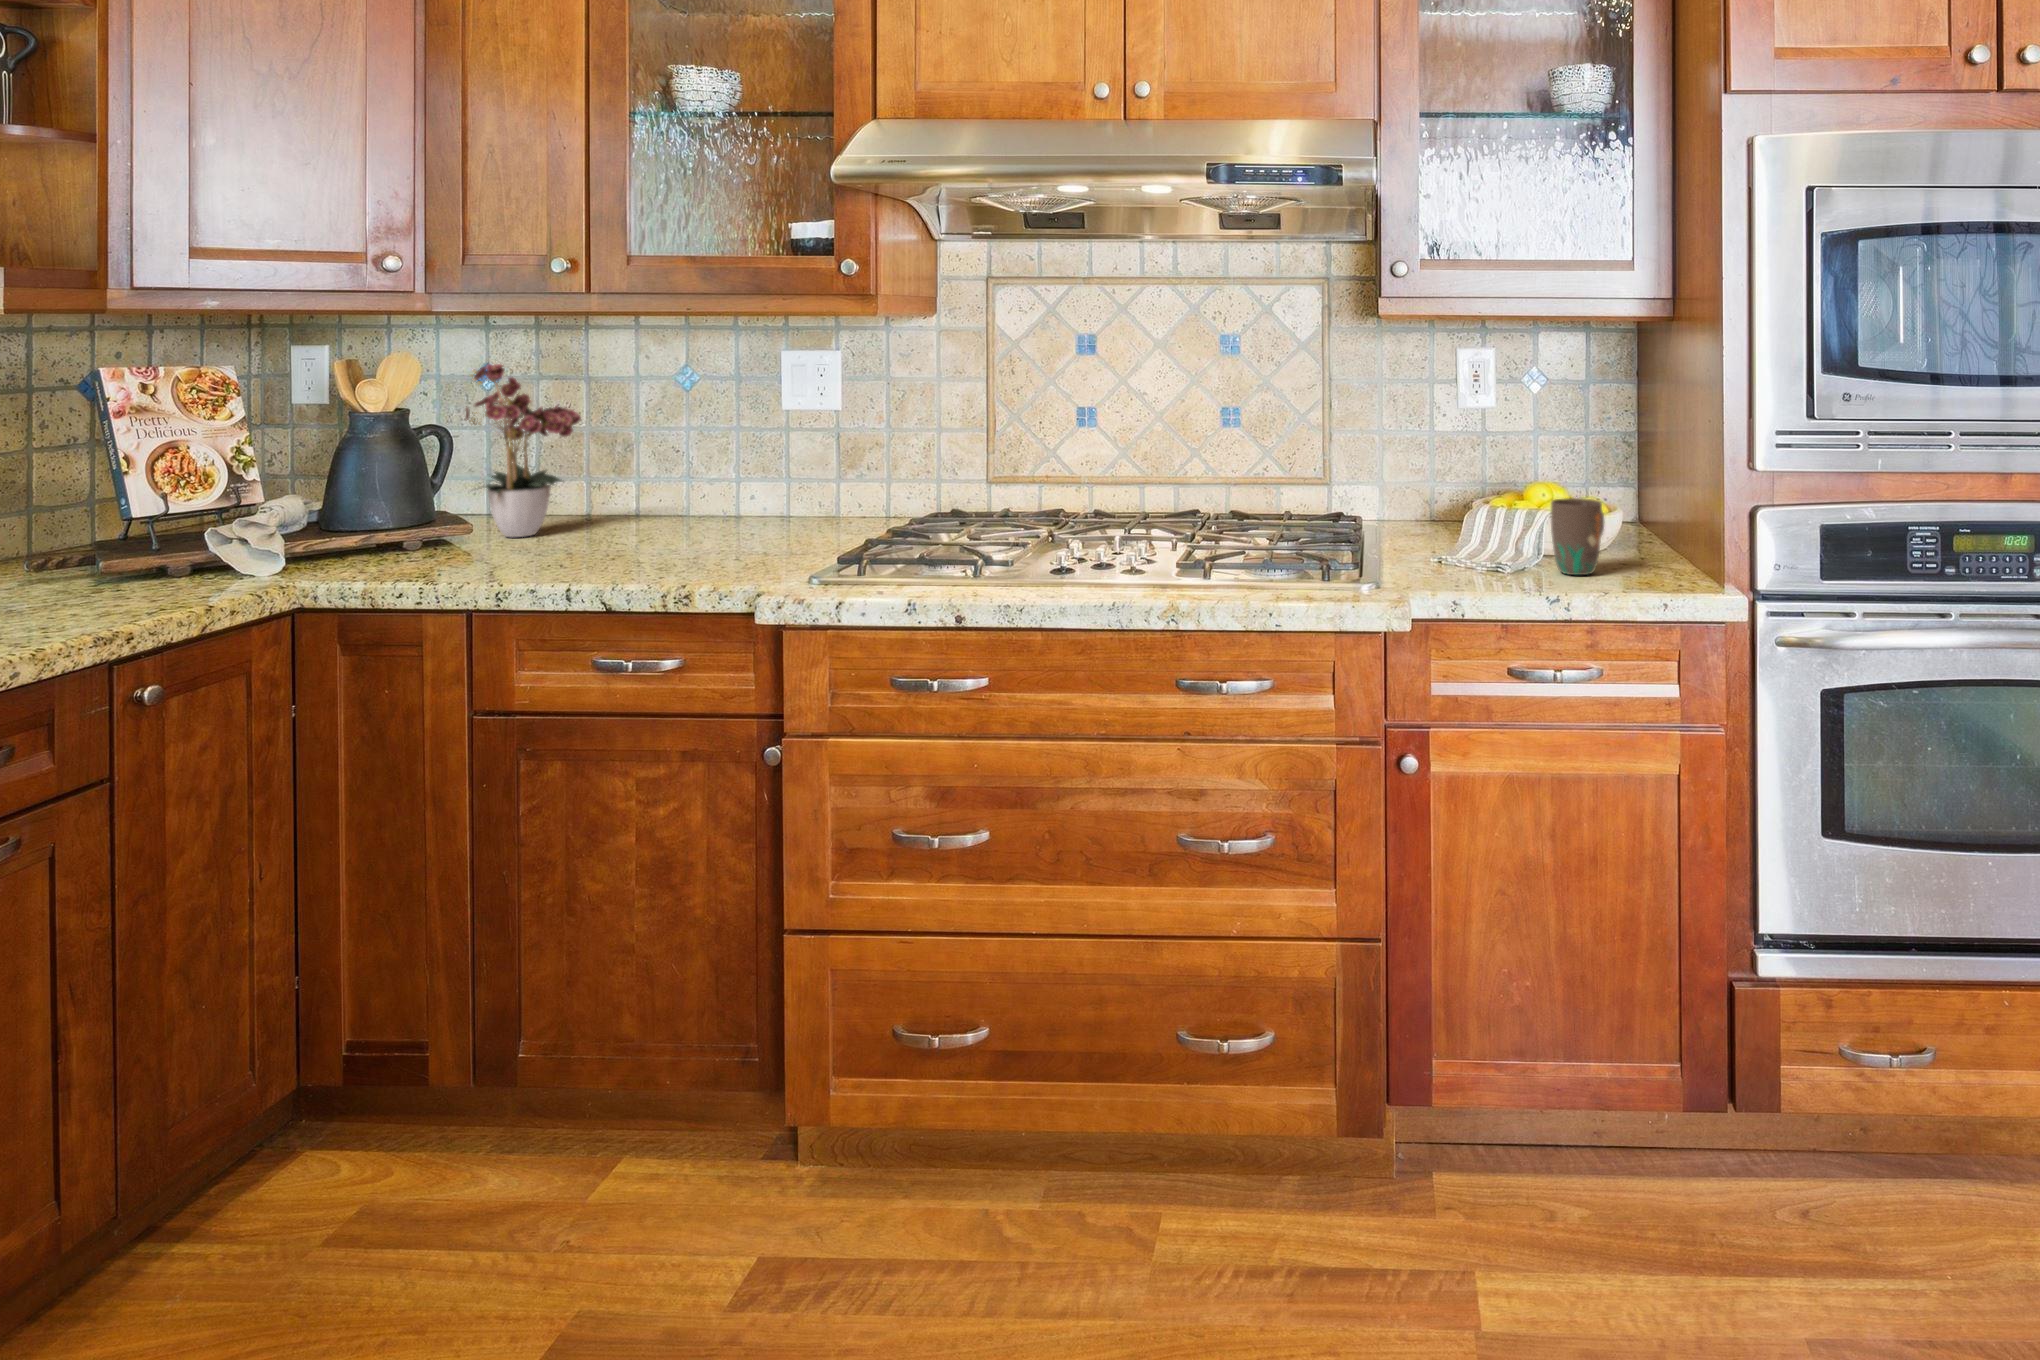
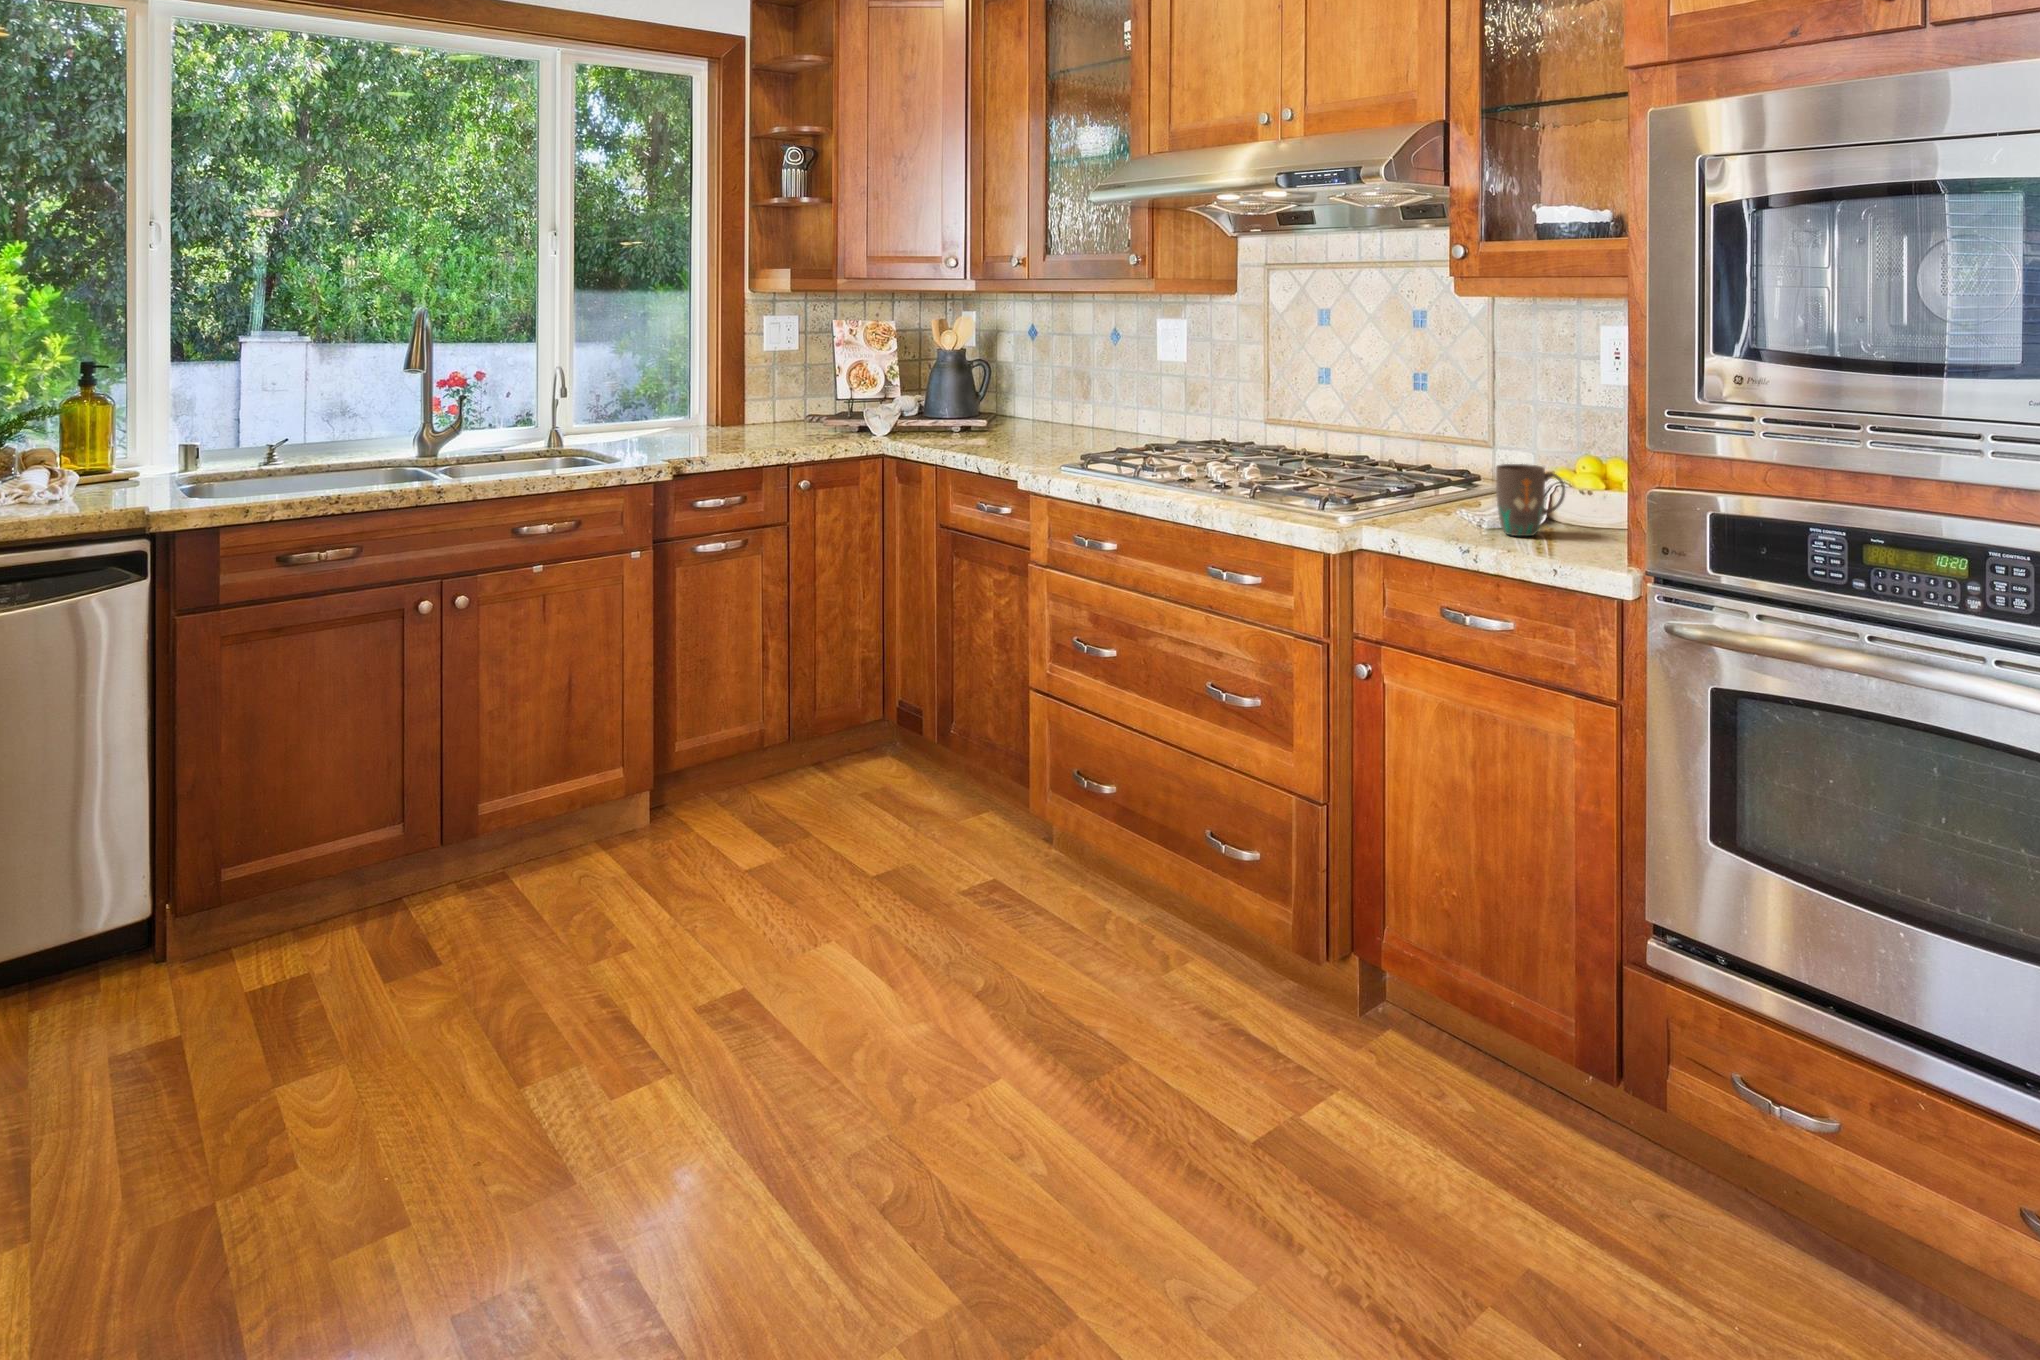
flower arrangement: present [465,364,581,537] -> none [972,317,1051,432]

